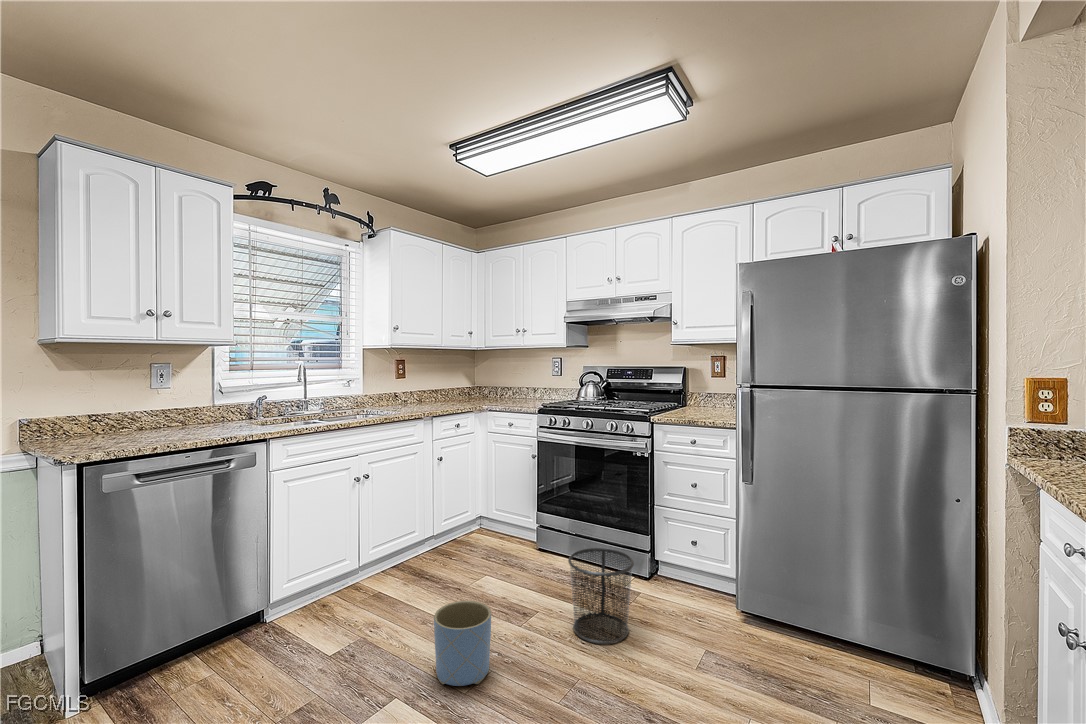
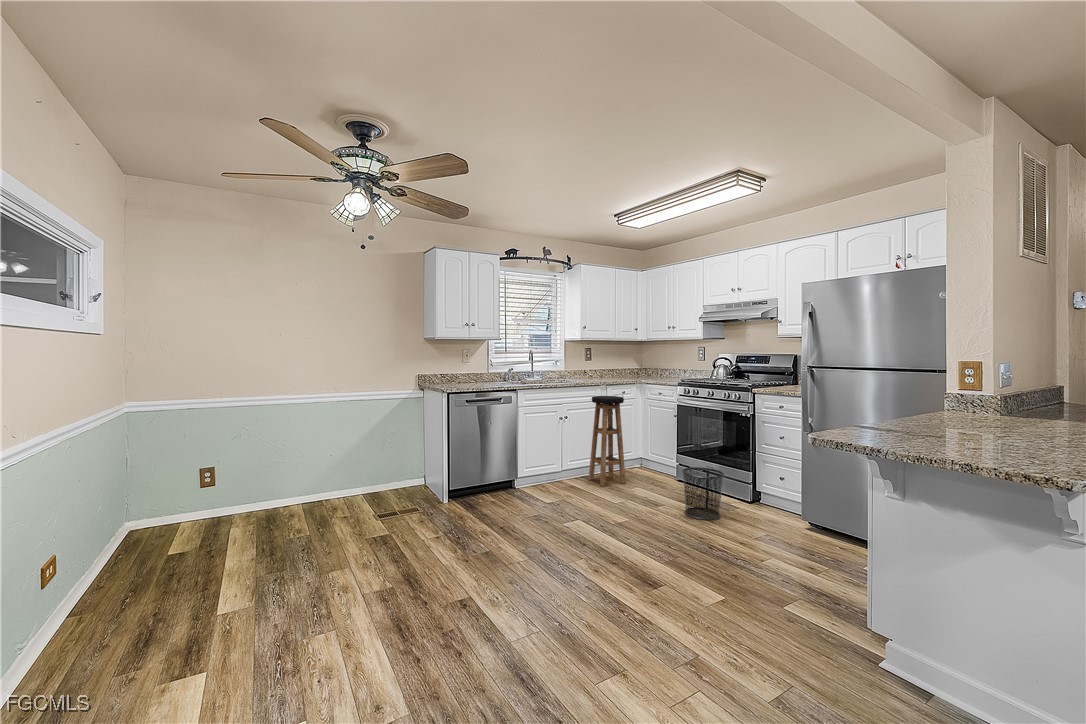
bar stool: none [405,434,466,588] -> present [589,396,626,486]
planter: present [434,601,491,686] -> none [601,482,632,522]

